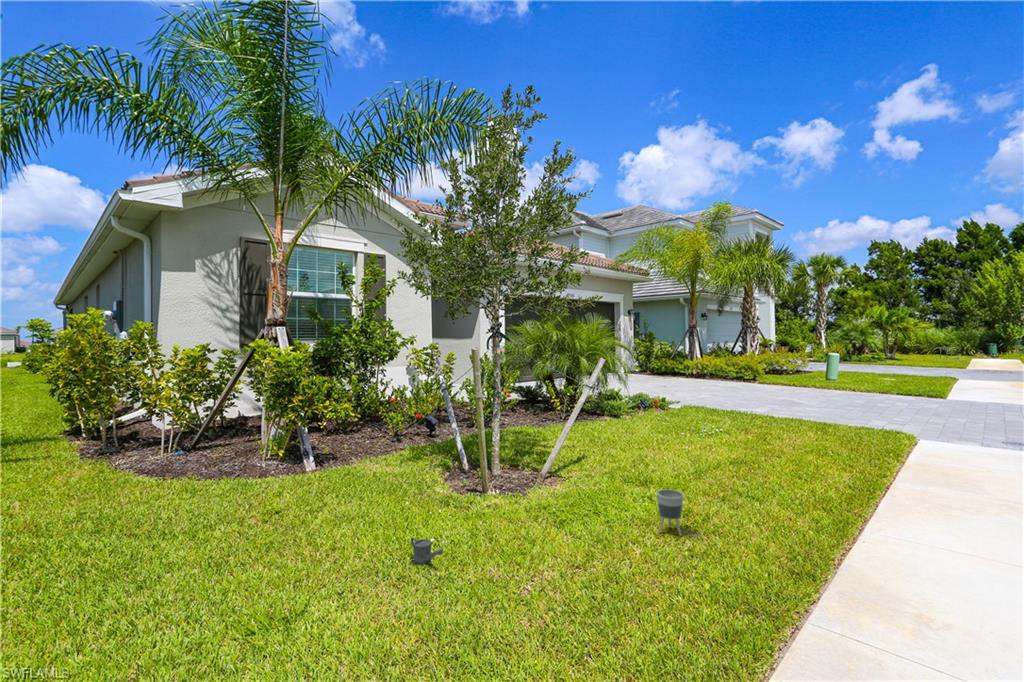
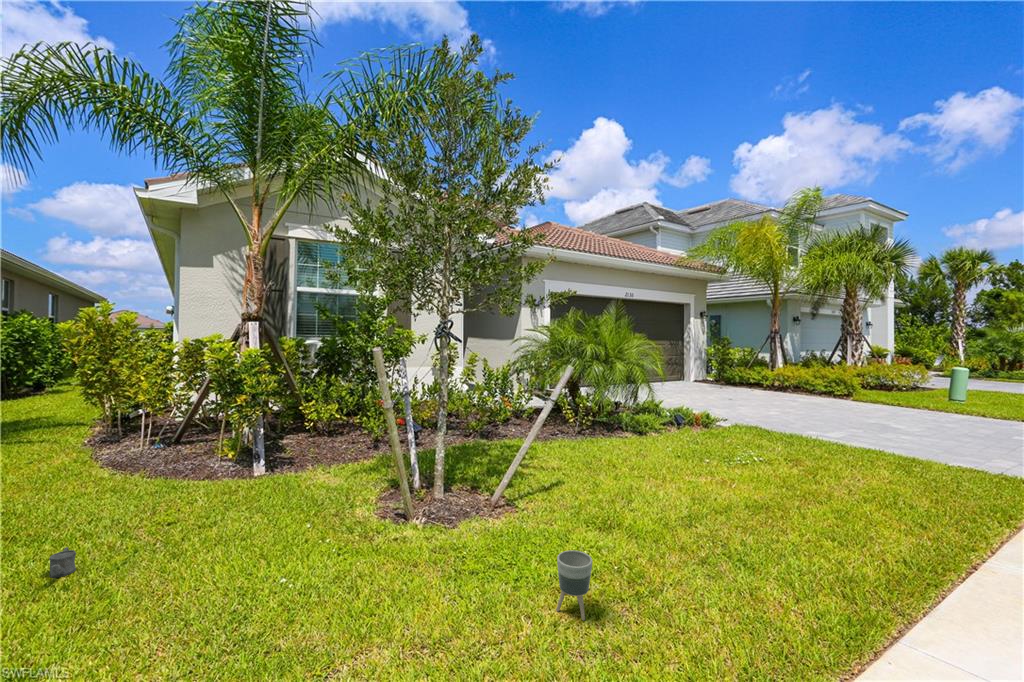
watering can: present [411,538,443,564] -> present [49,547,76,578]

